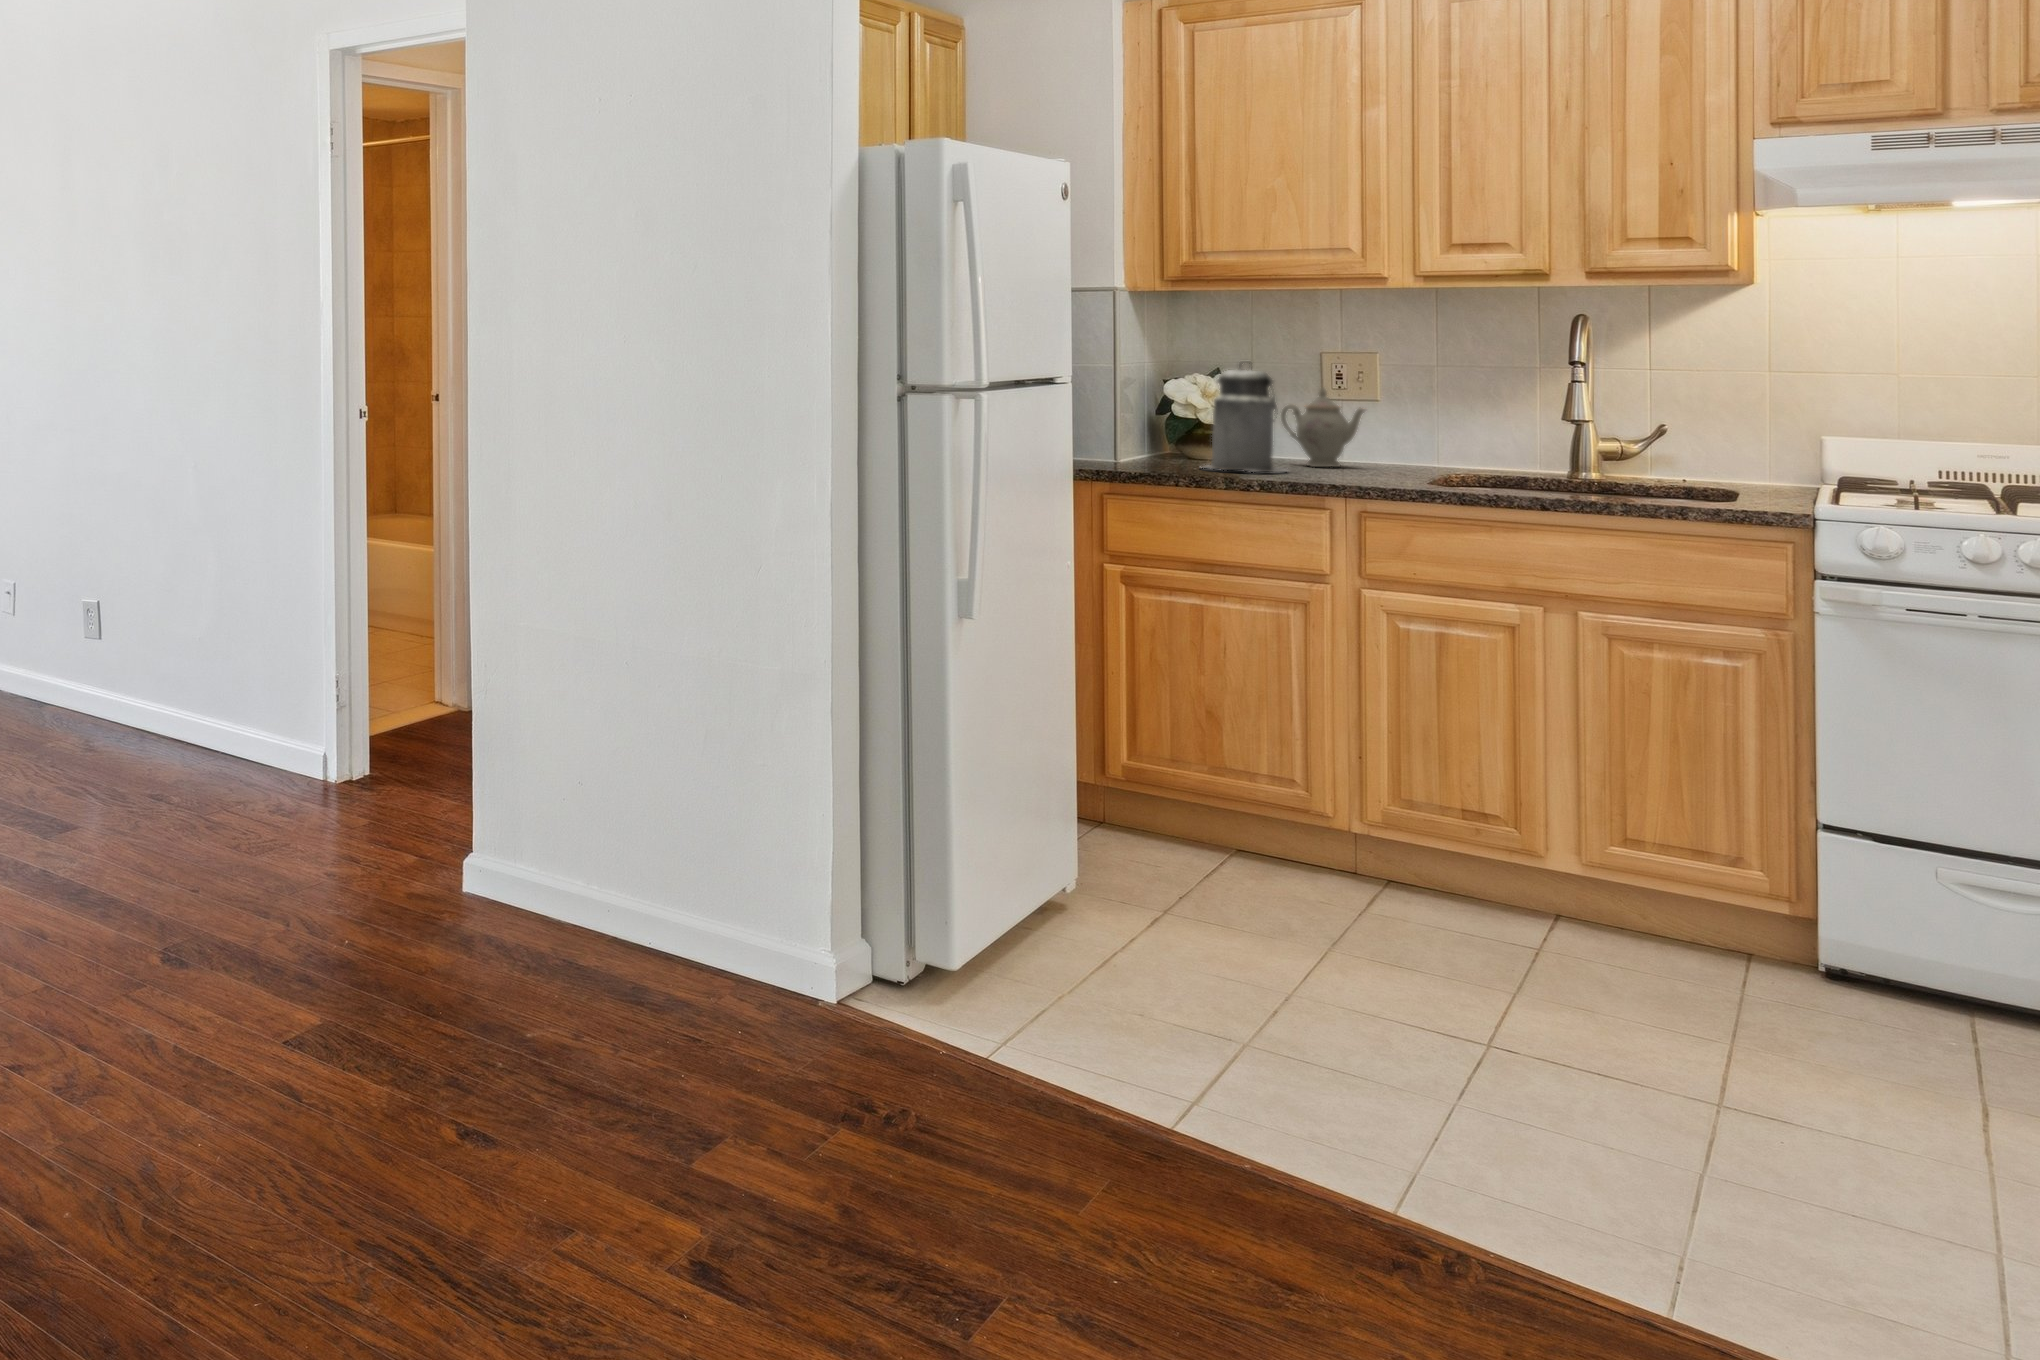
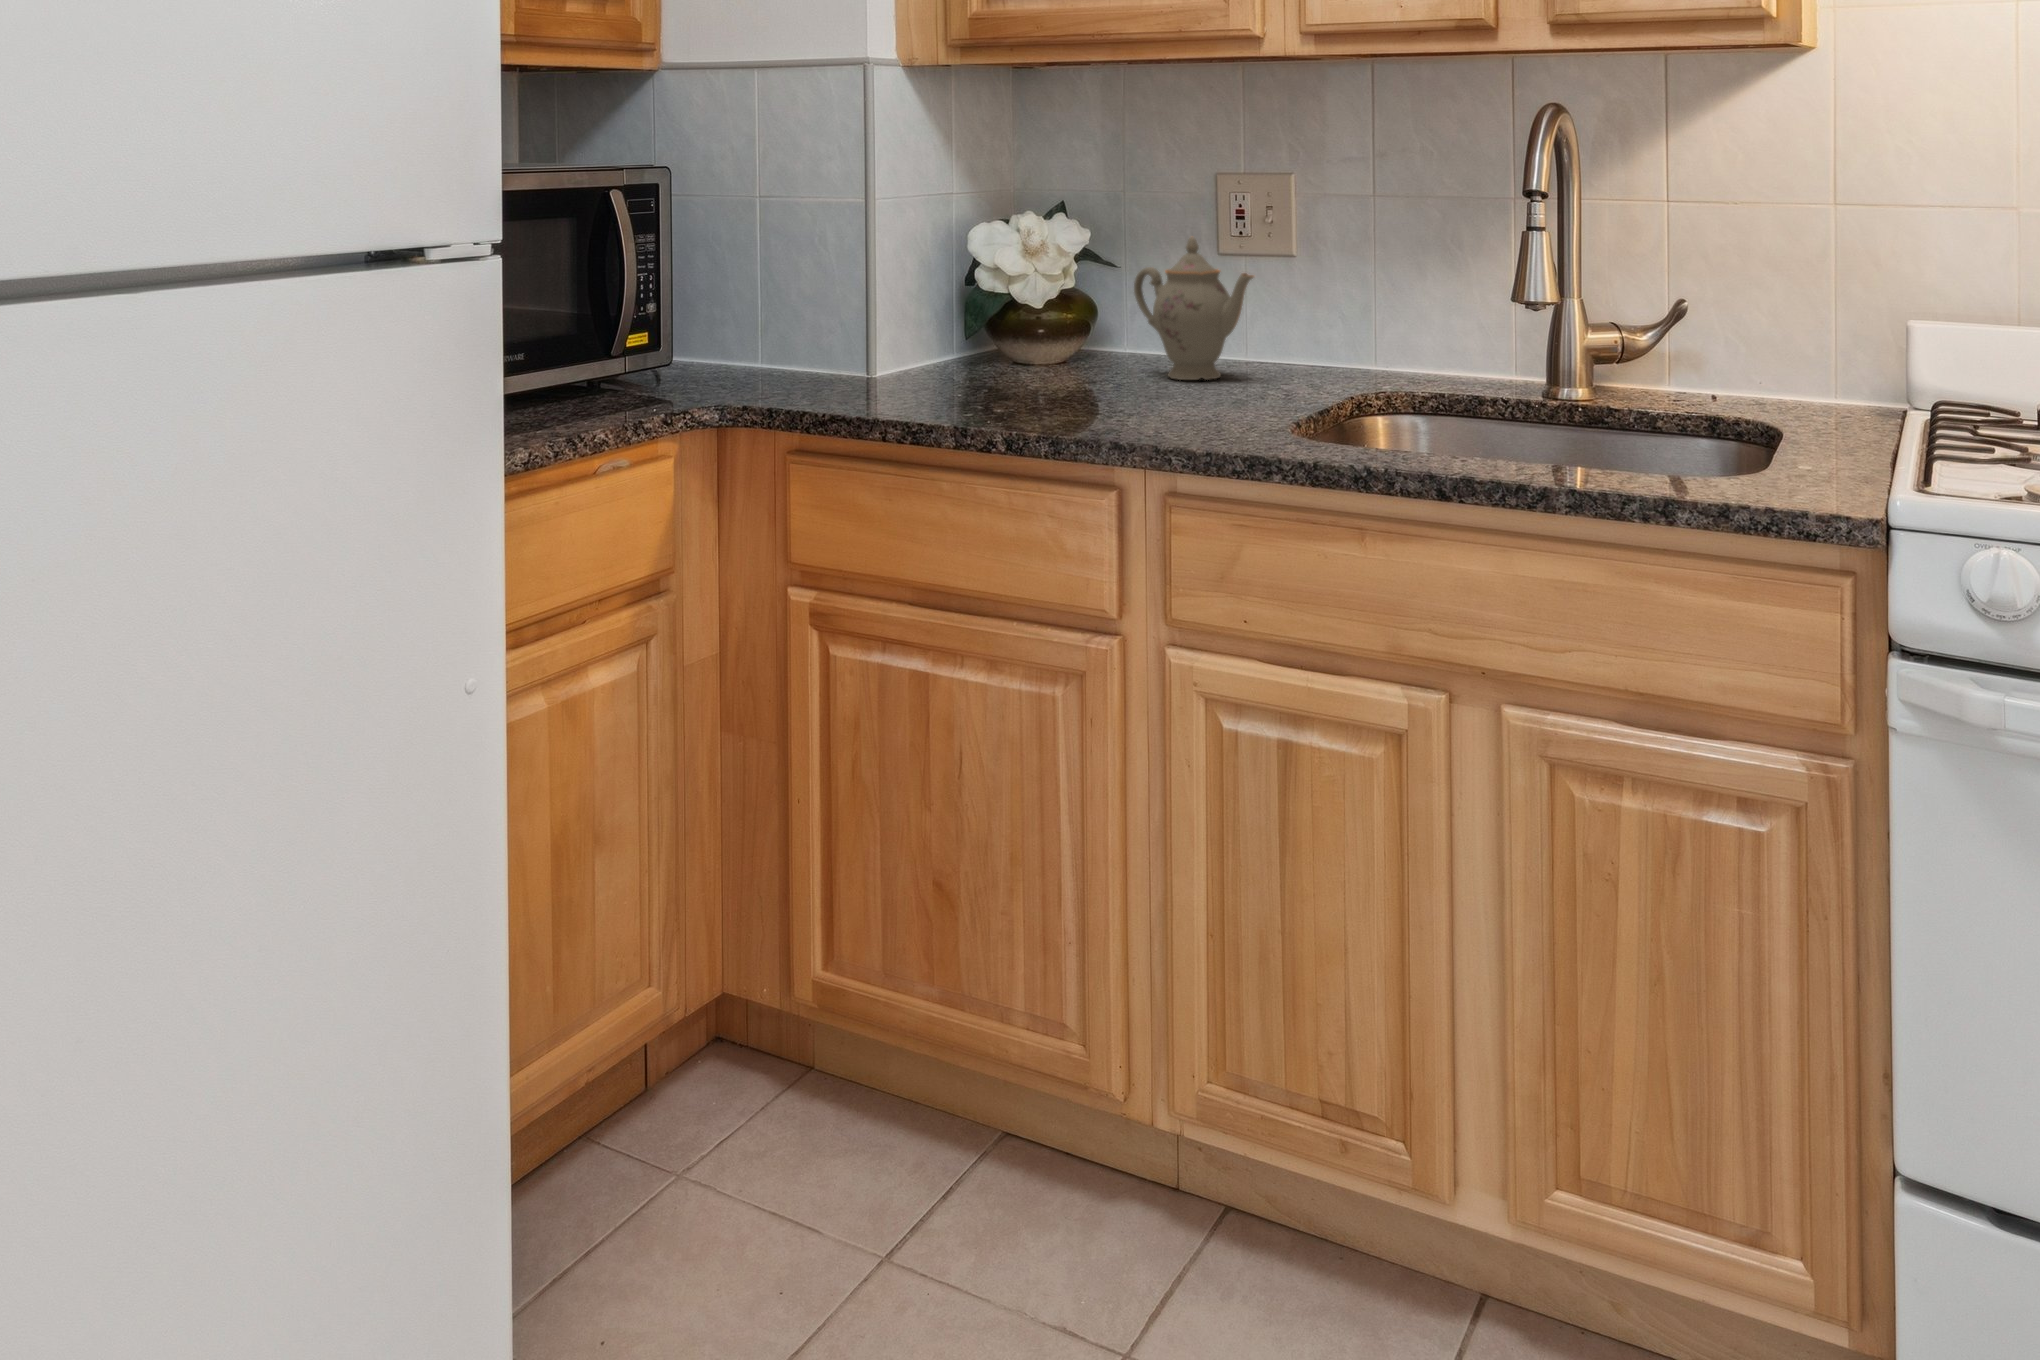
canister: present [1209,362,1287,472] -> none [965,194,1108,405]

